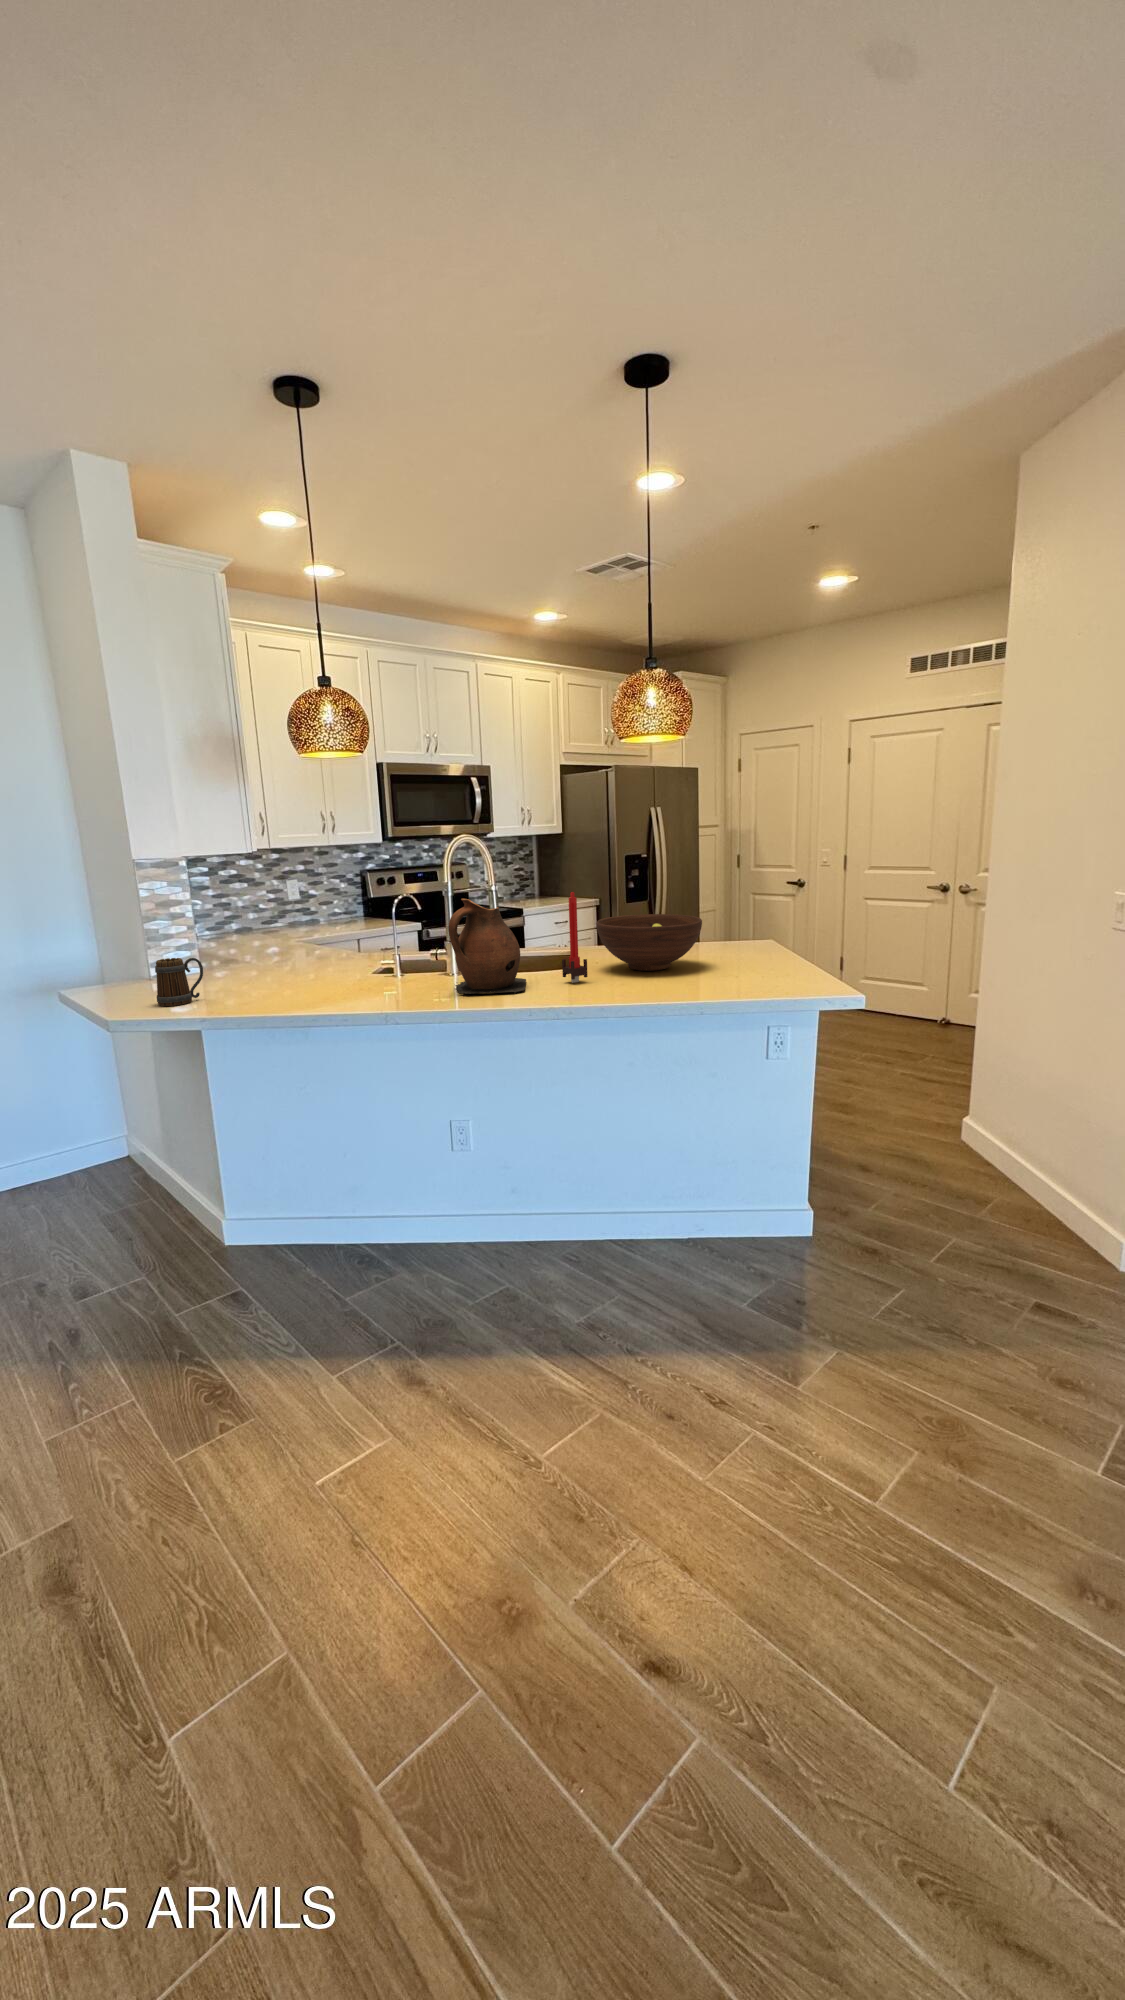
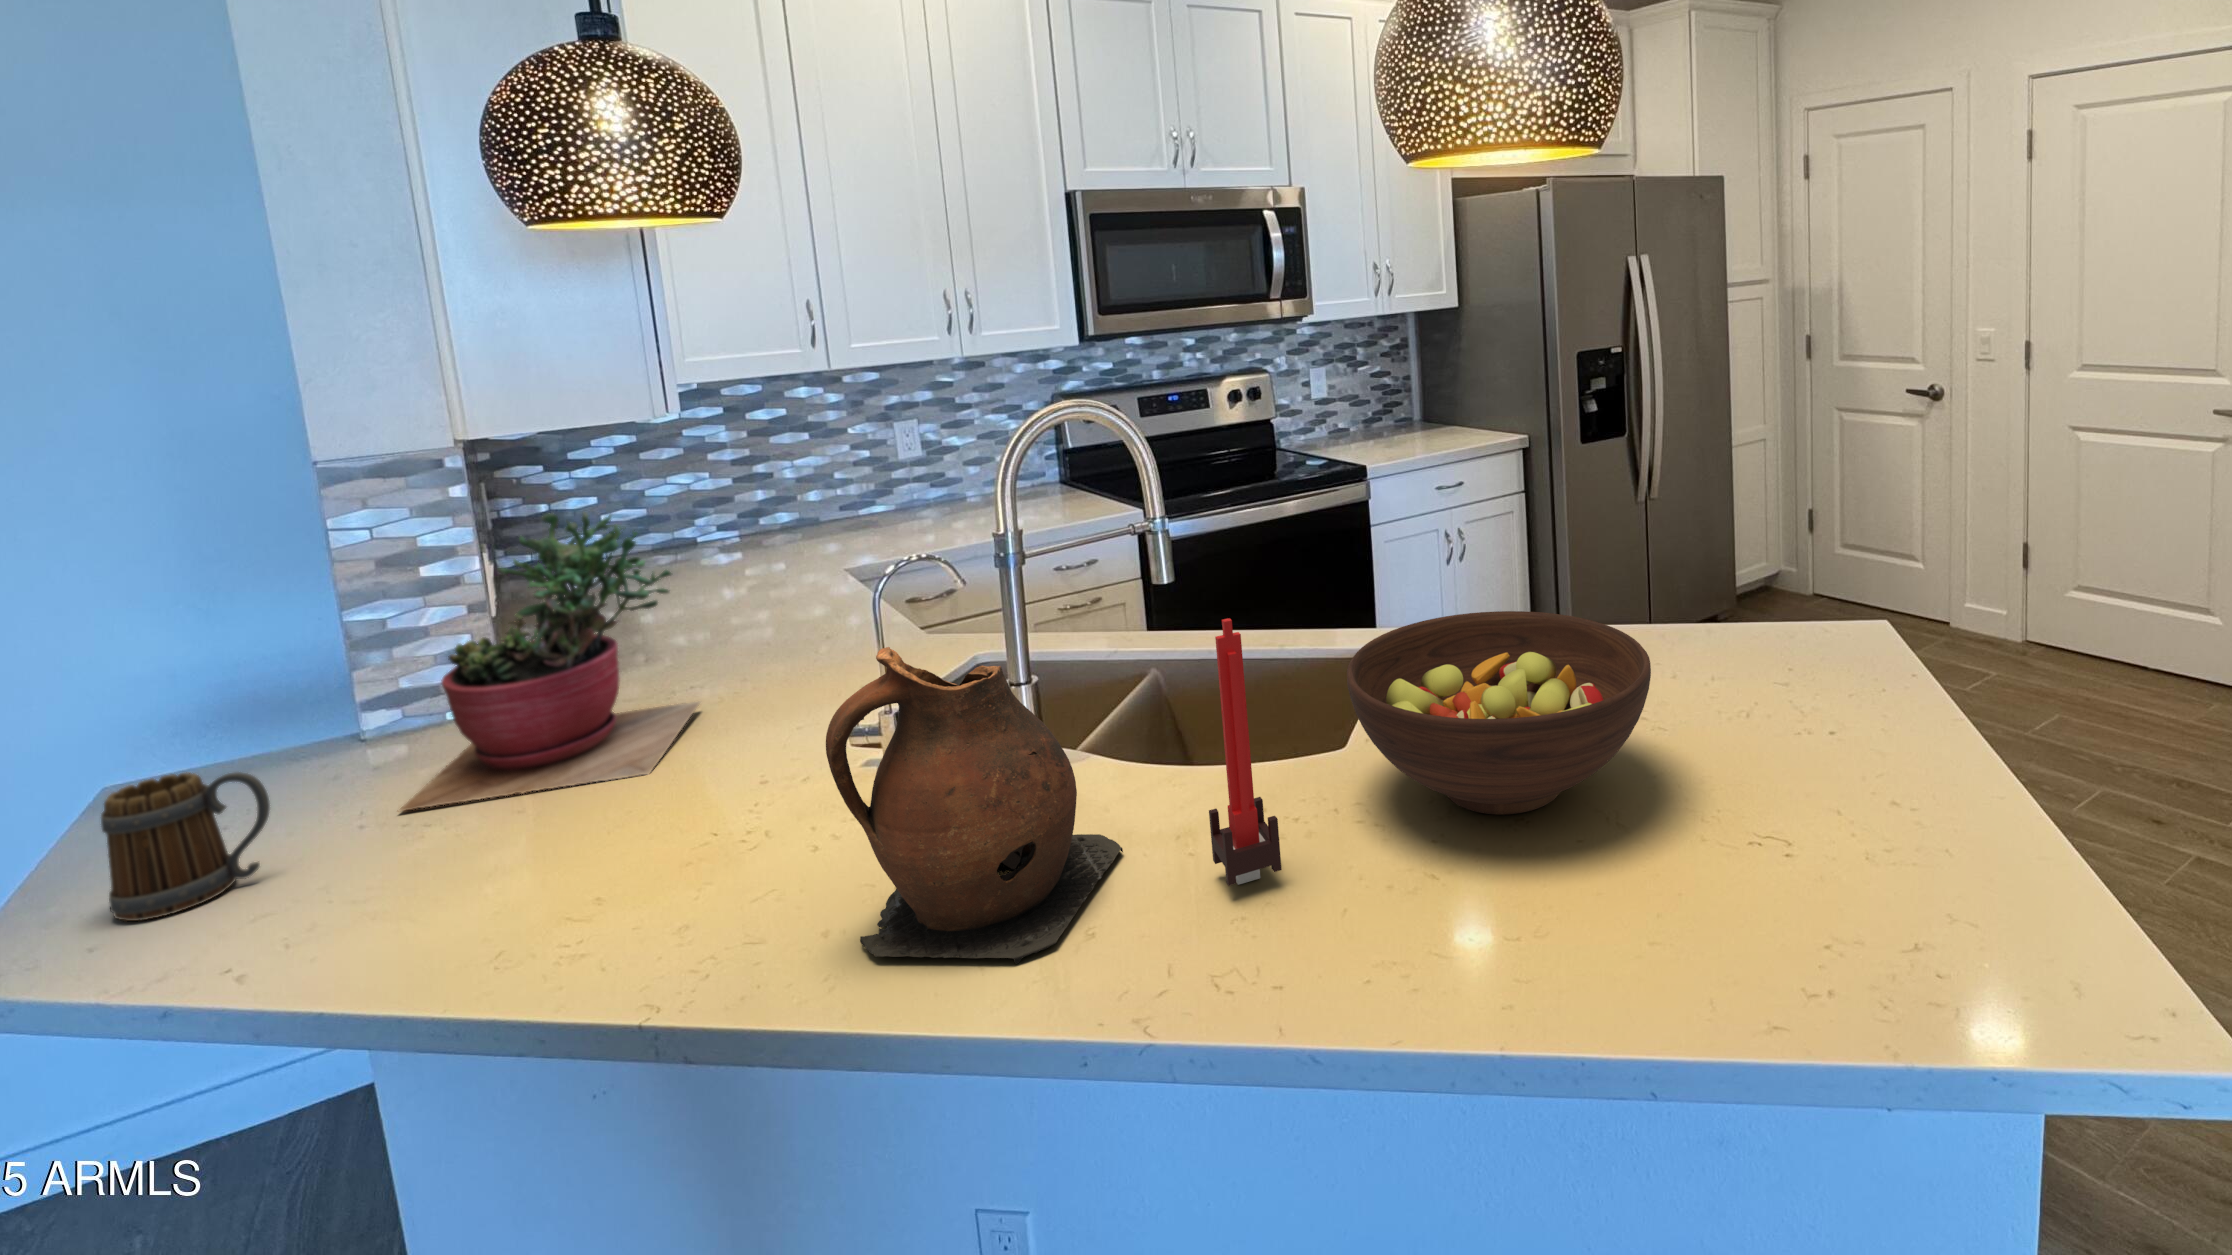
succulent plant: none [209,879,309,989] -> present [400,512,699,811]

